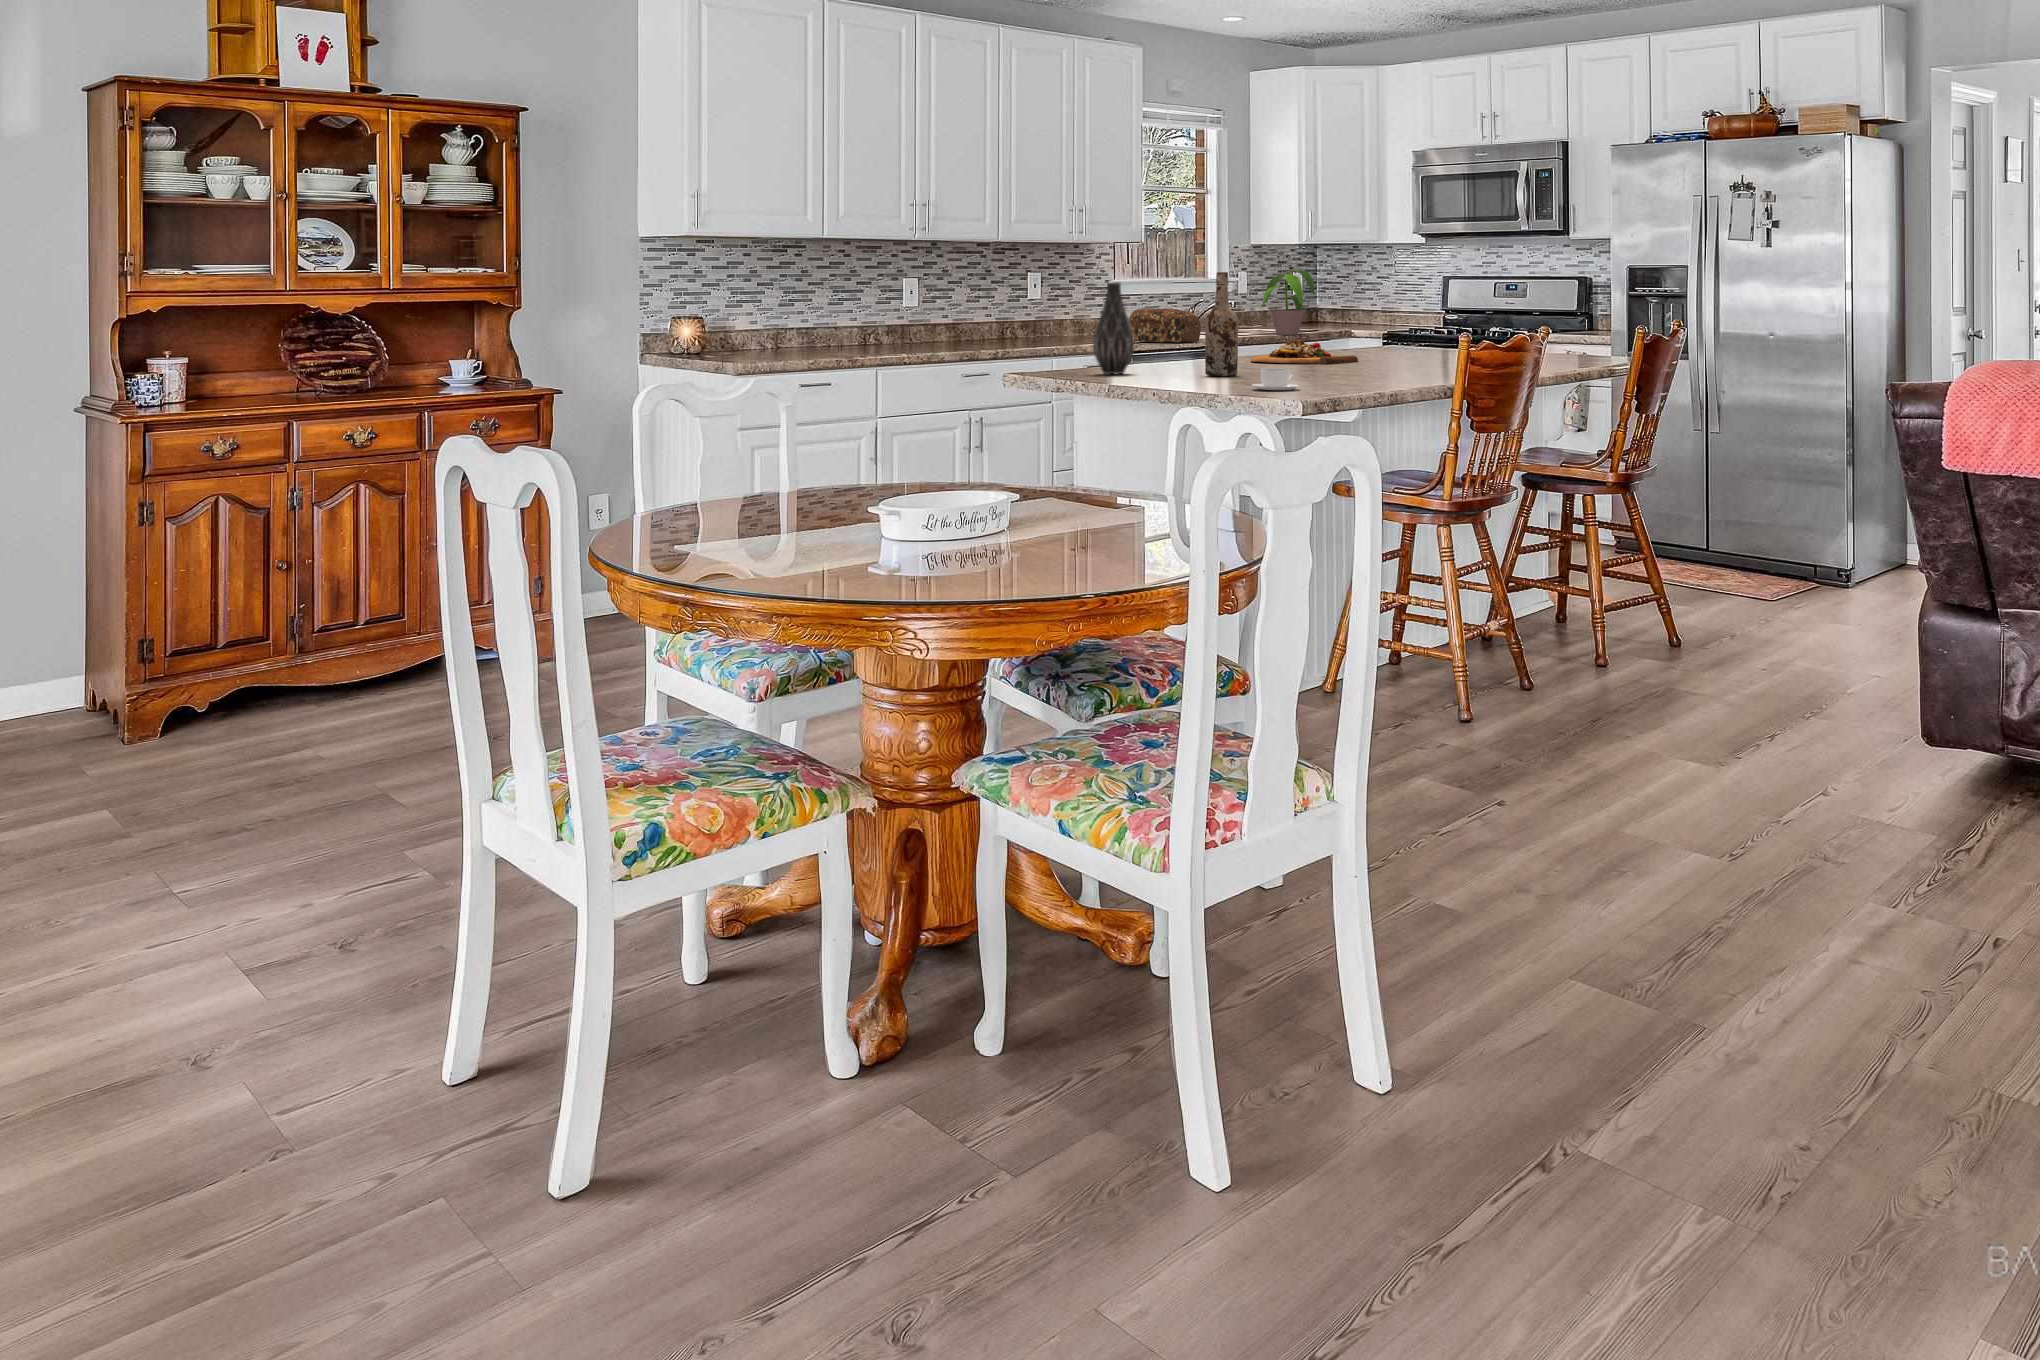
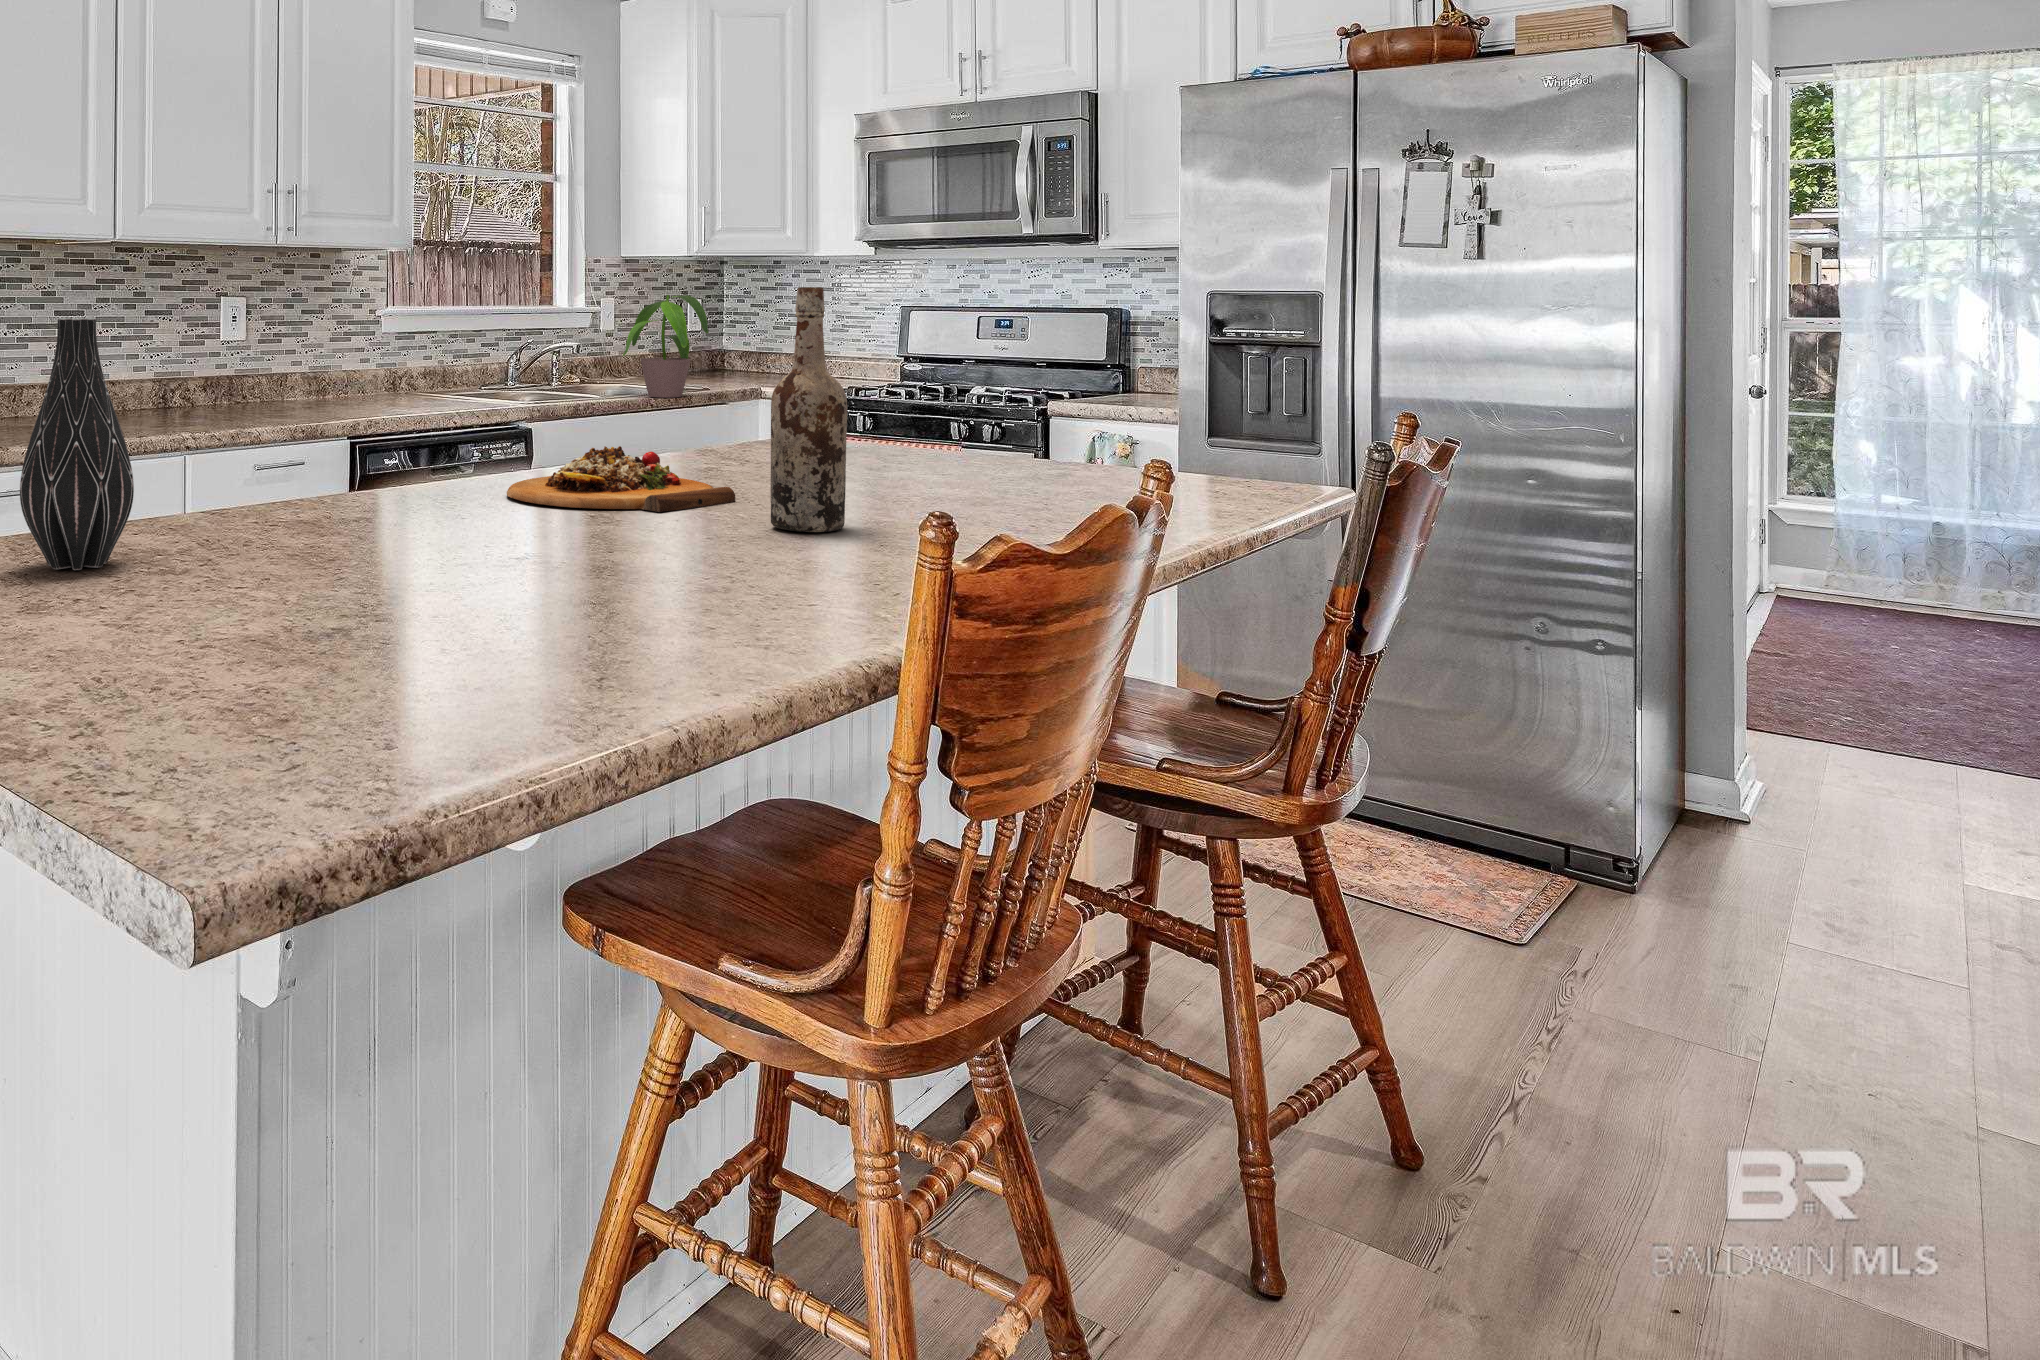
wine bottle: present [1205,272,1238,376] -> present [771,287,847,532]
bread loaf: present [1129,308,1201,343] -> none [393,357,509,417]
coffee cup: present [1252,368,1299,390] -> none [234,664,421,778]

